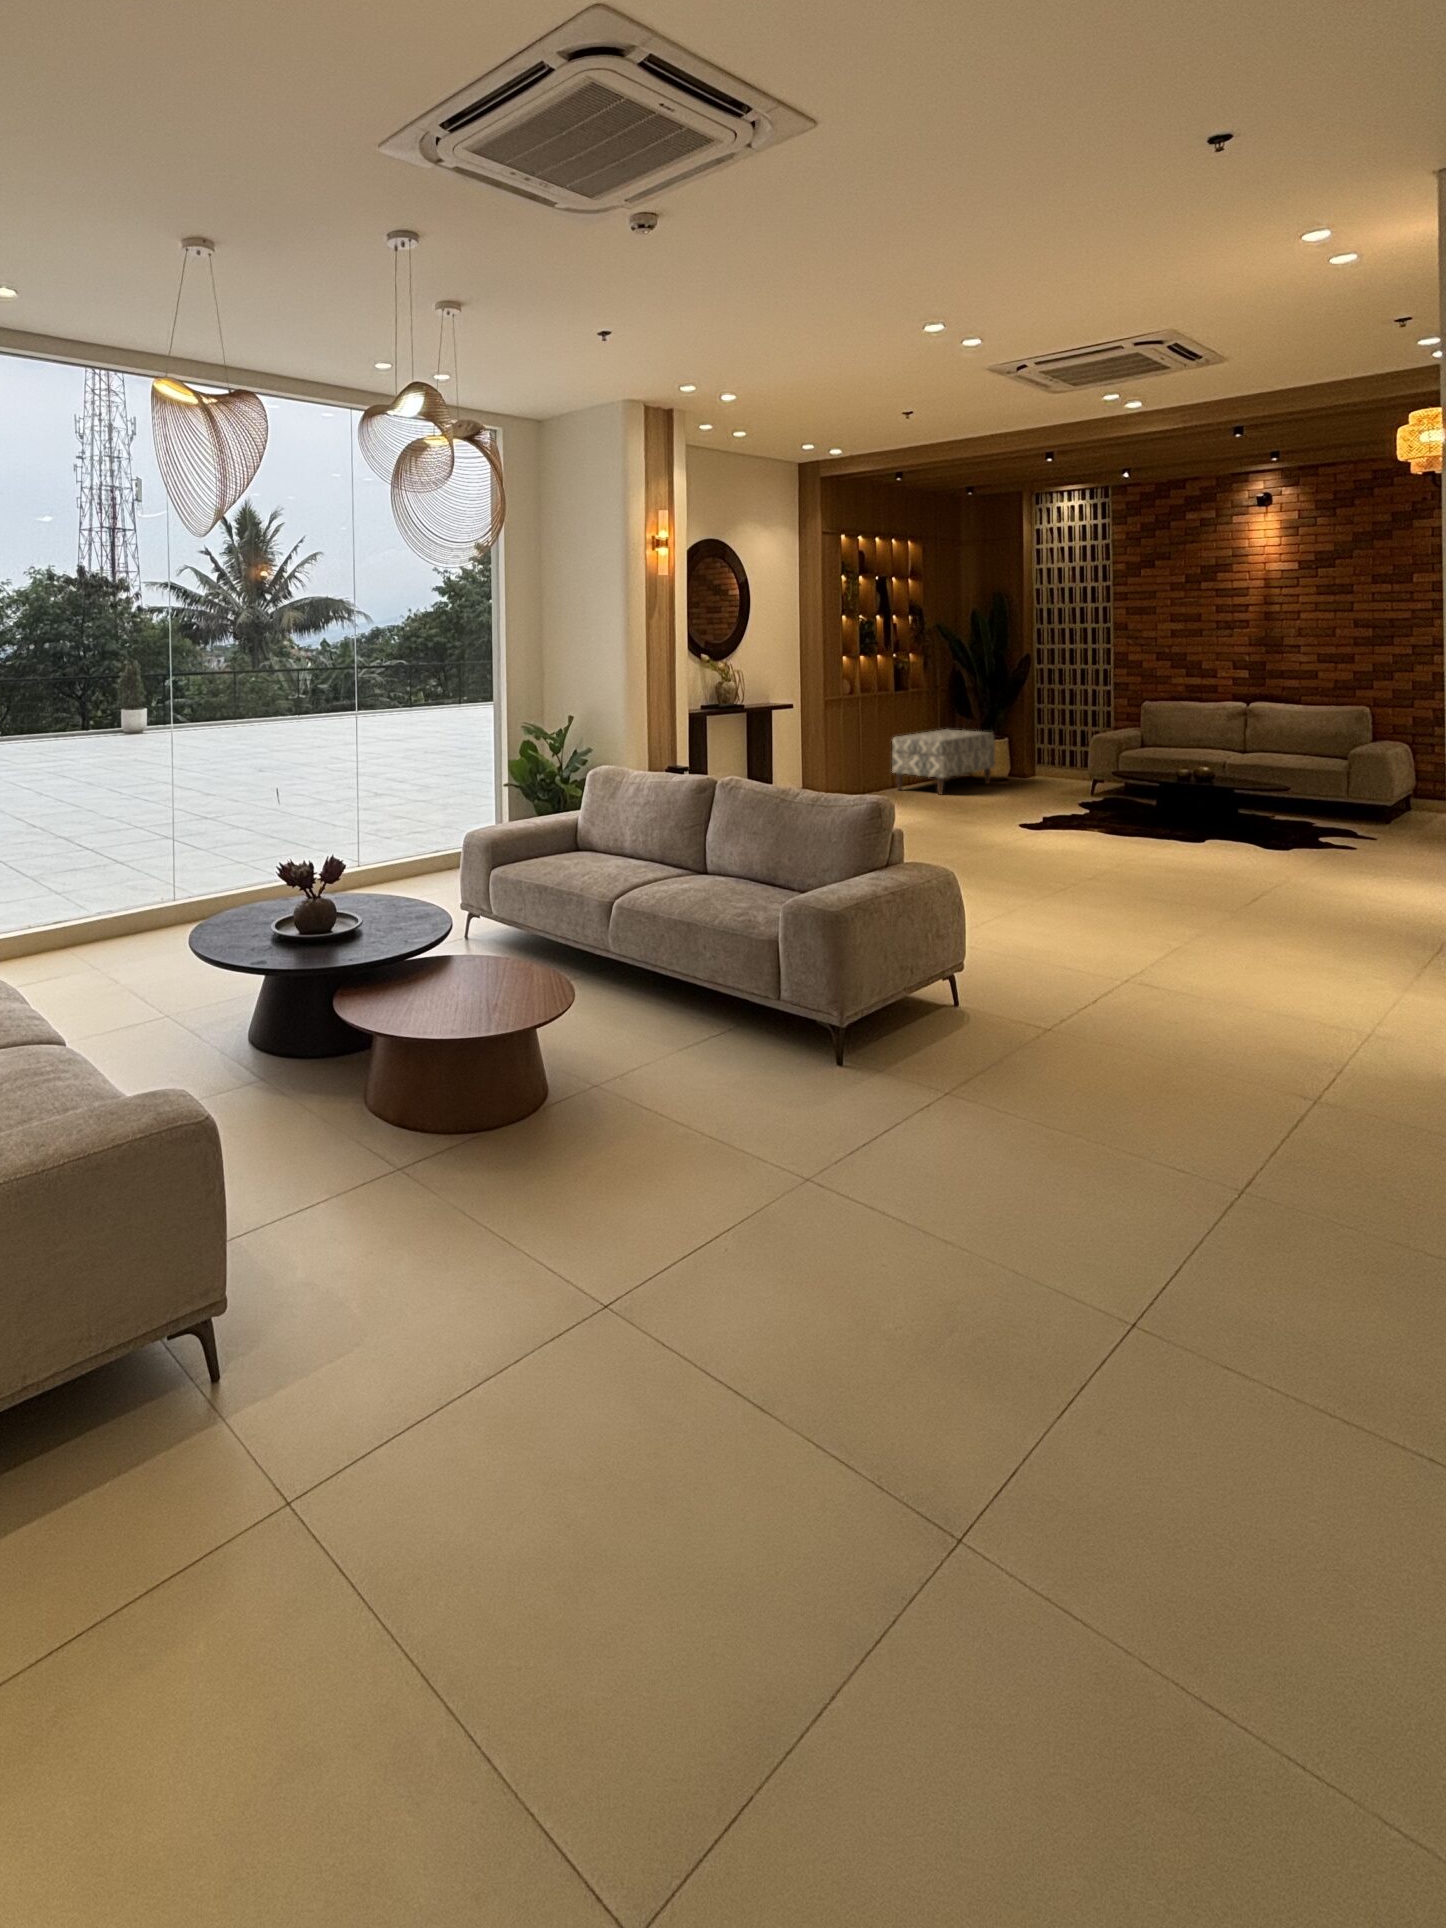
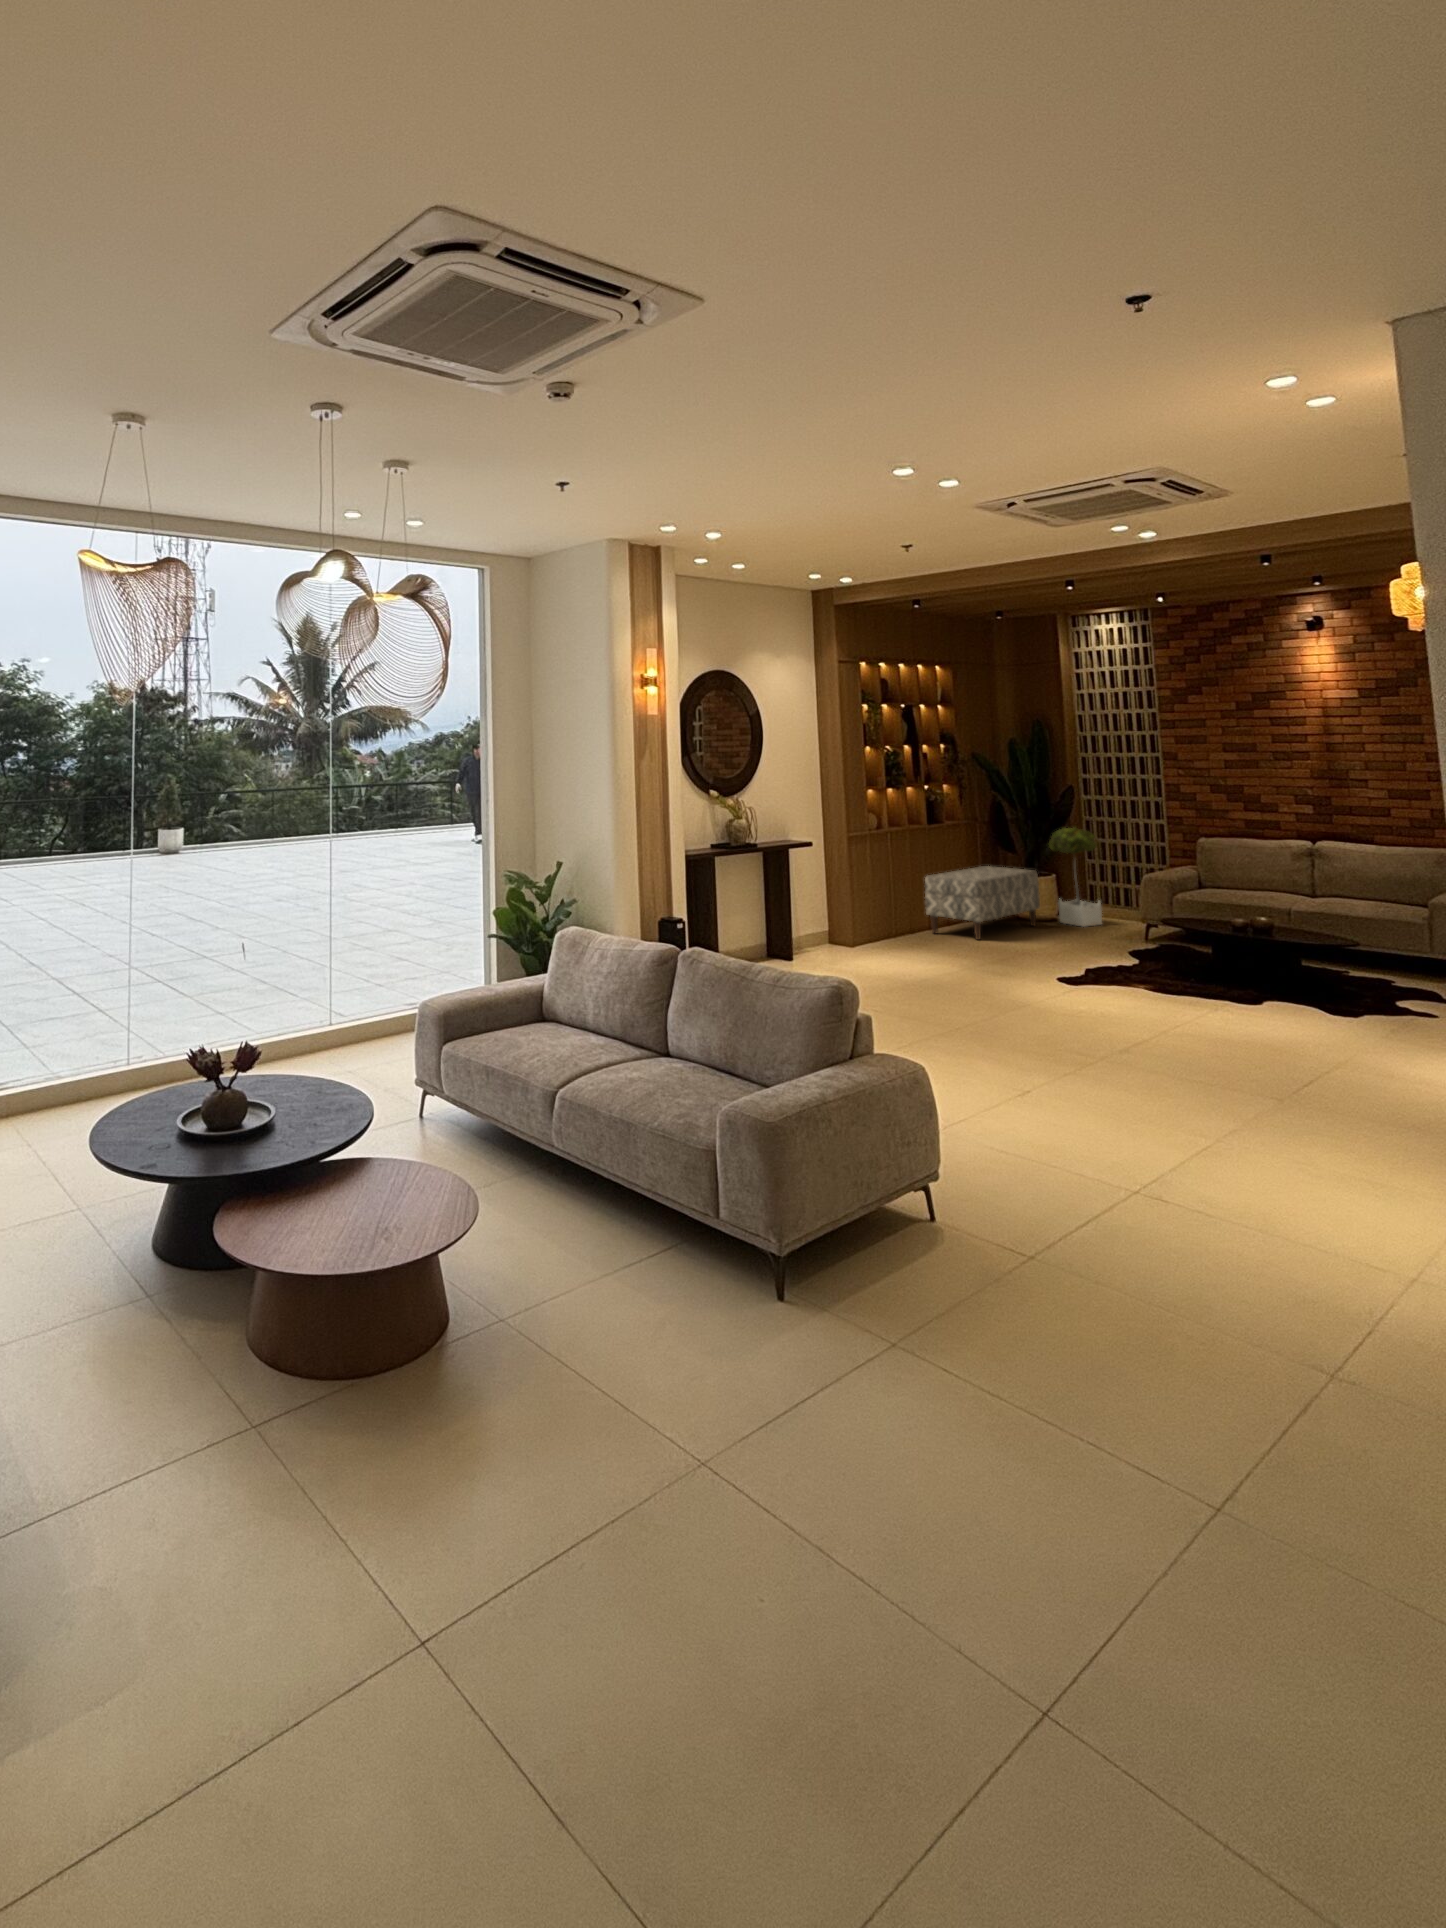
potted tree: none [1004,691,1050,783] -> present [1049,828,1102,927]

